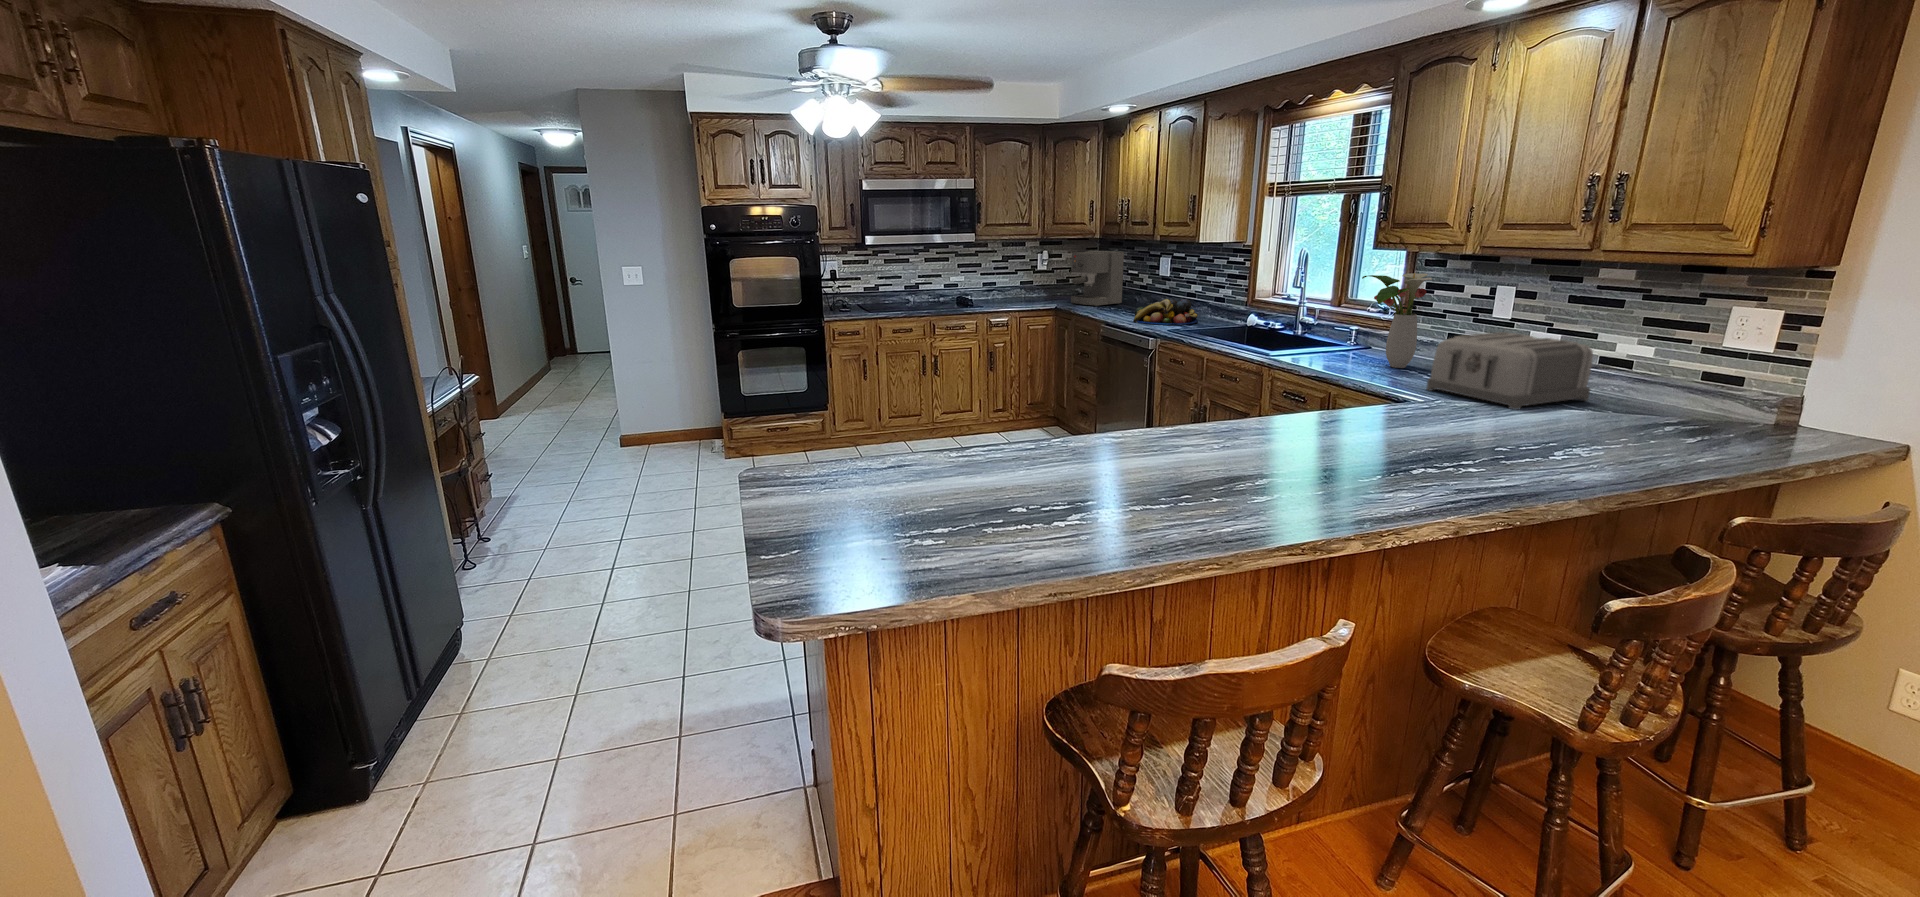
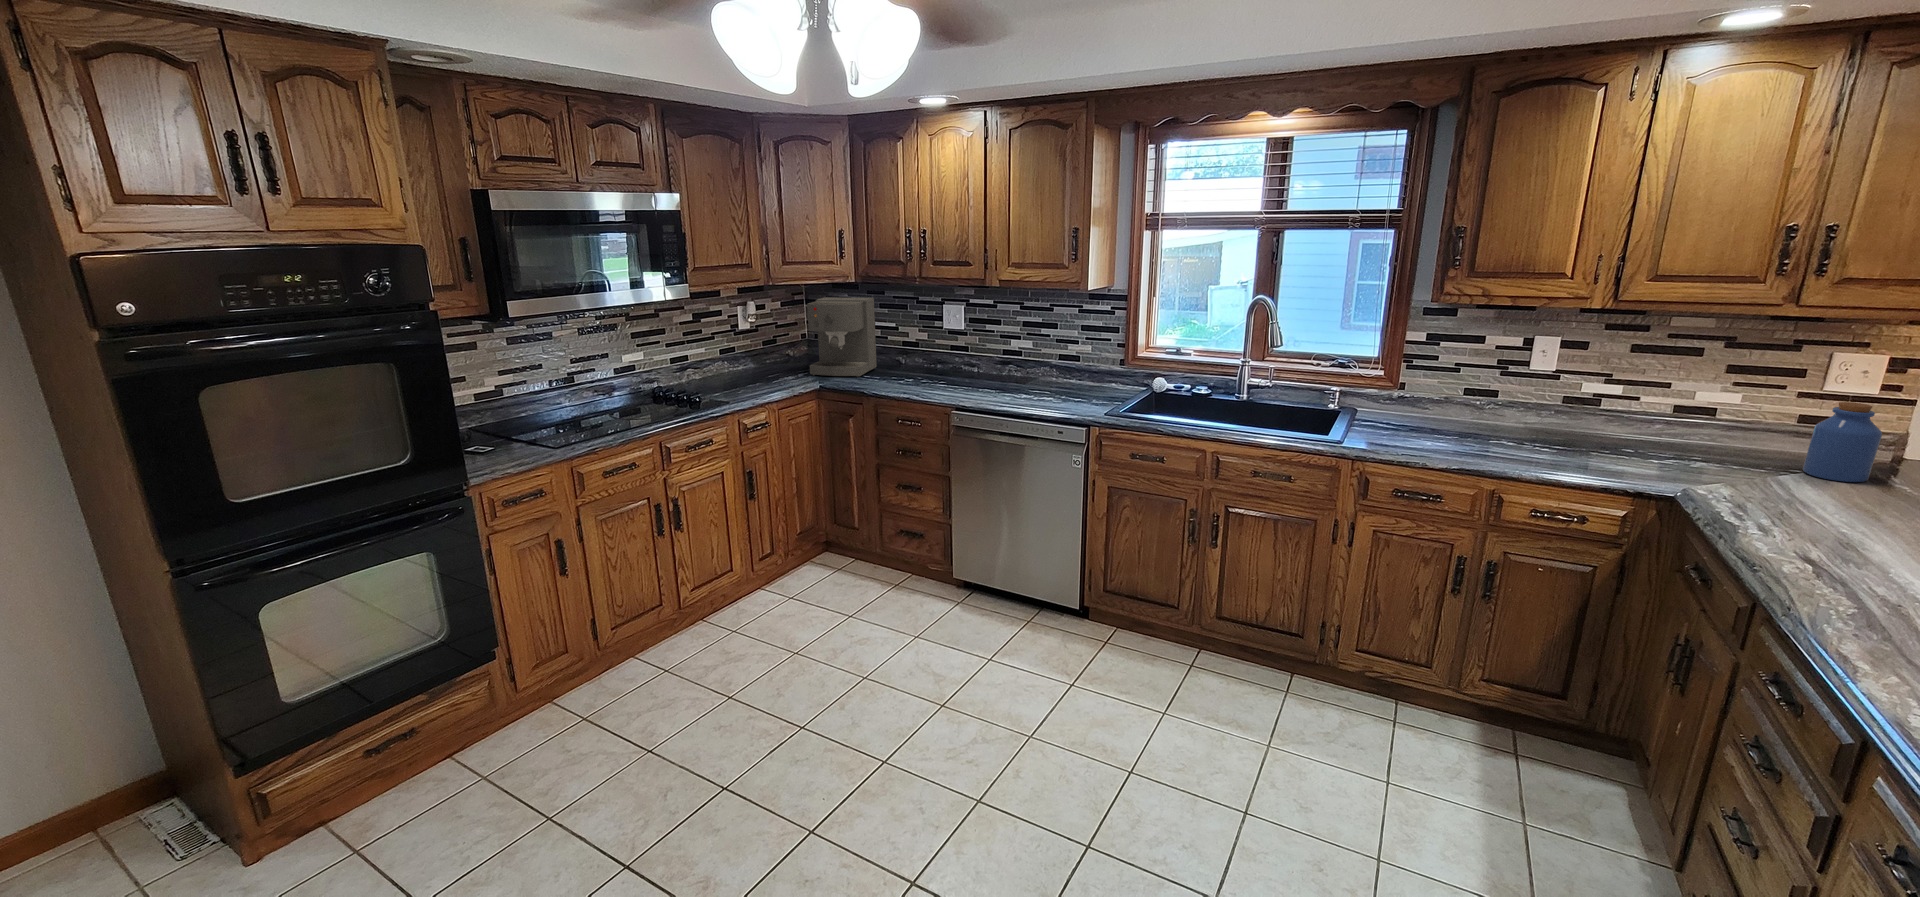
flower arrangement: present [1362,273,1432,368] -> none [1406,326,1504,438]
fruit bowl: present [1133,299,1198,325] -> none [980,363,1067,404]
toaster: present [1426,332,1593,410] -> none [1589,392,1761,488]
jar: none [1621,348,1690,425] -> present [1803,402,1882,482]

